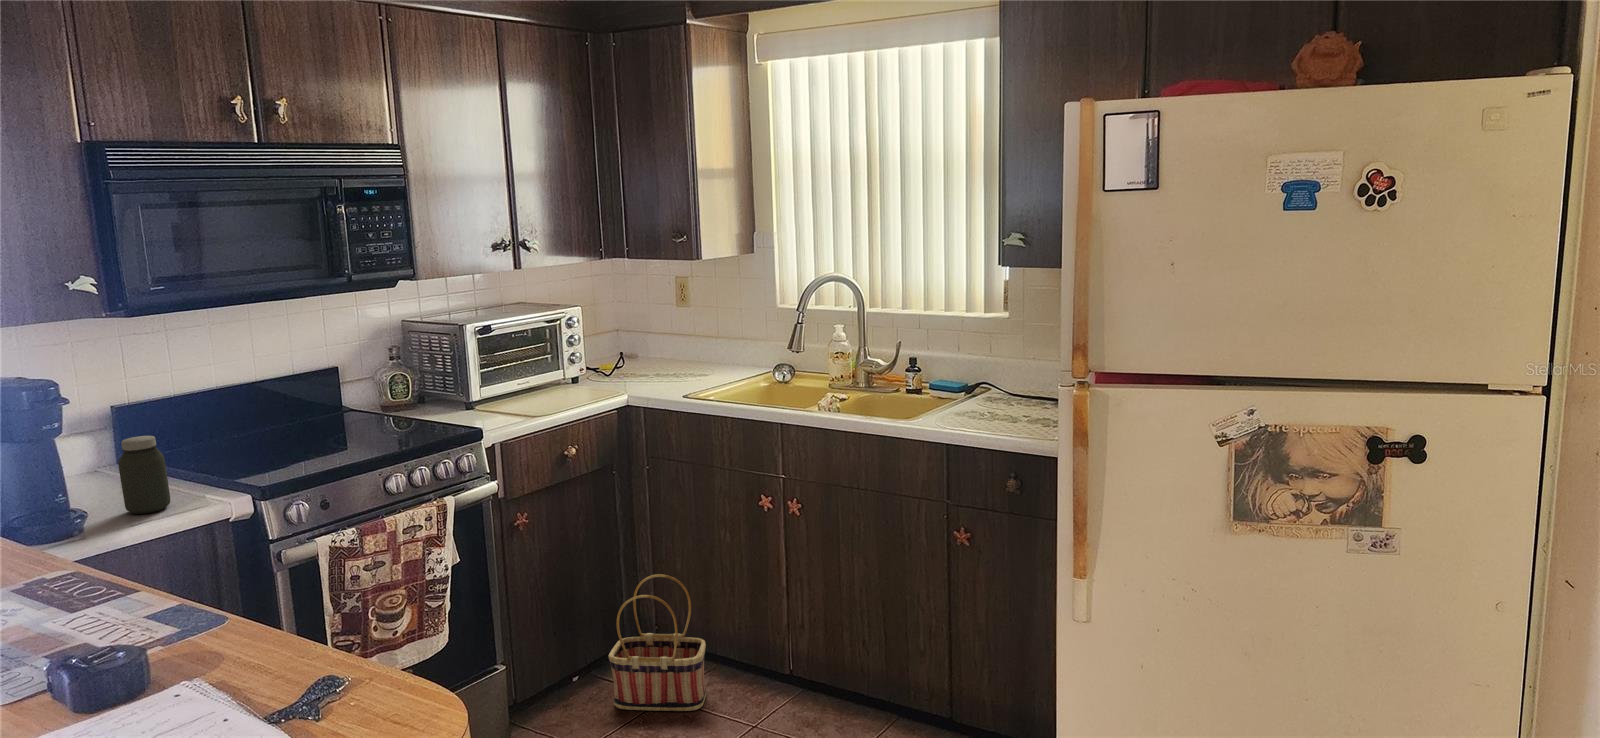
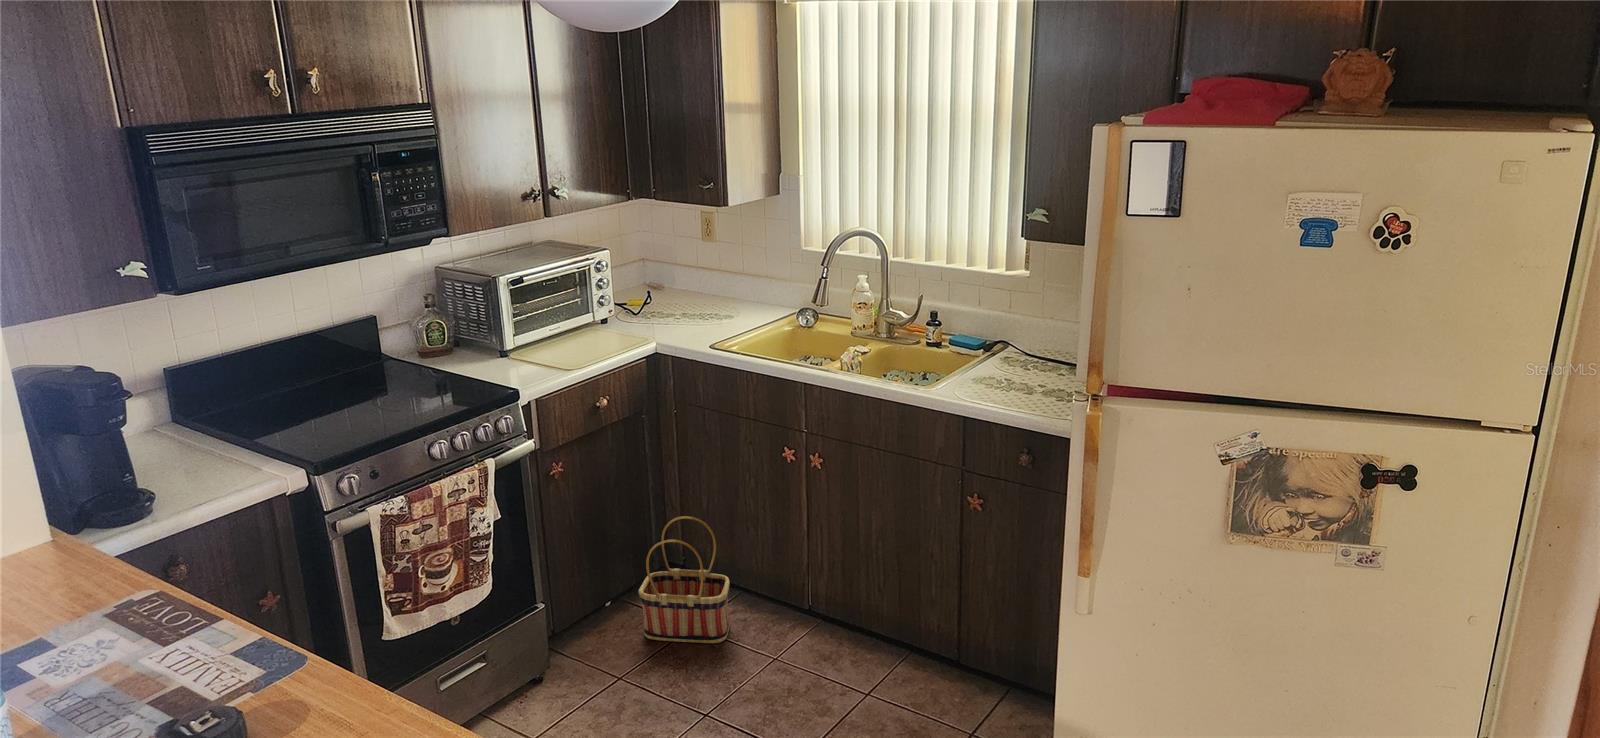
jar: present [119,436,170,514] -> none [183,418,232,492]

